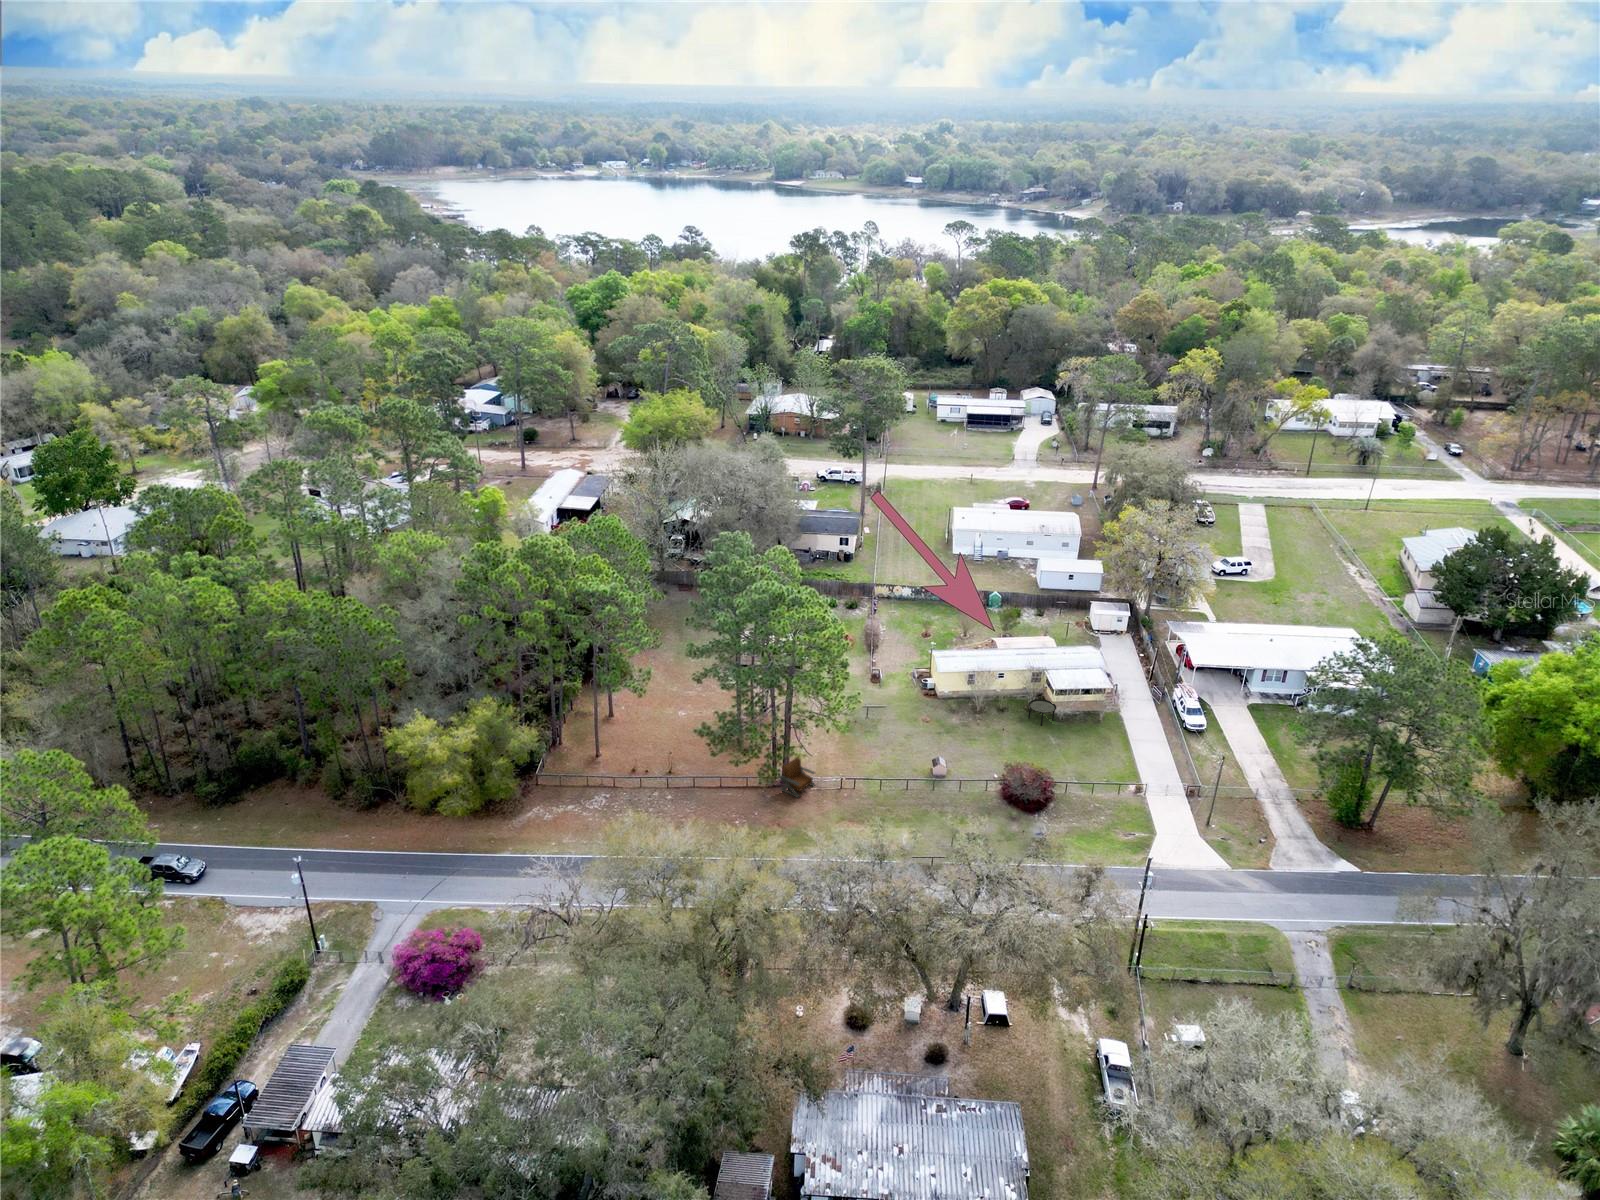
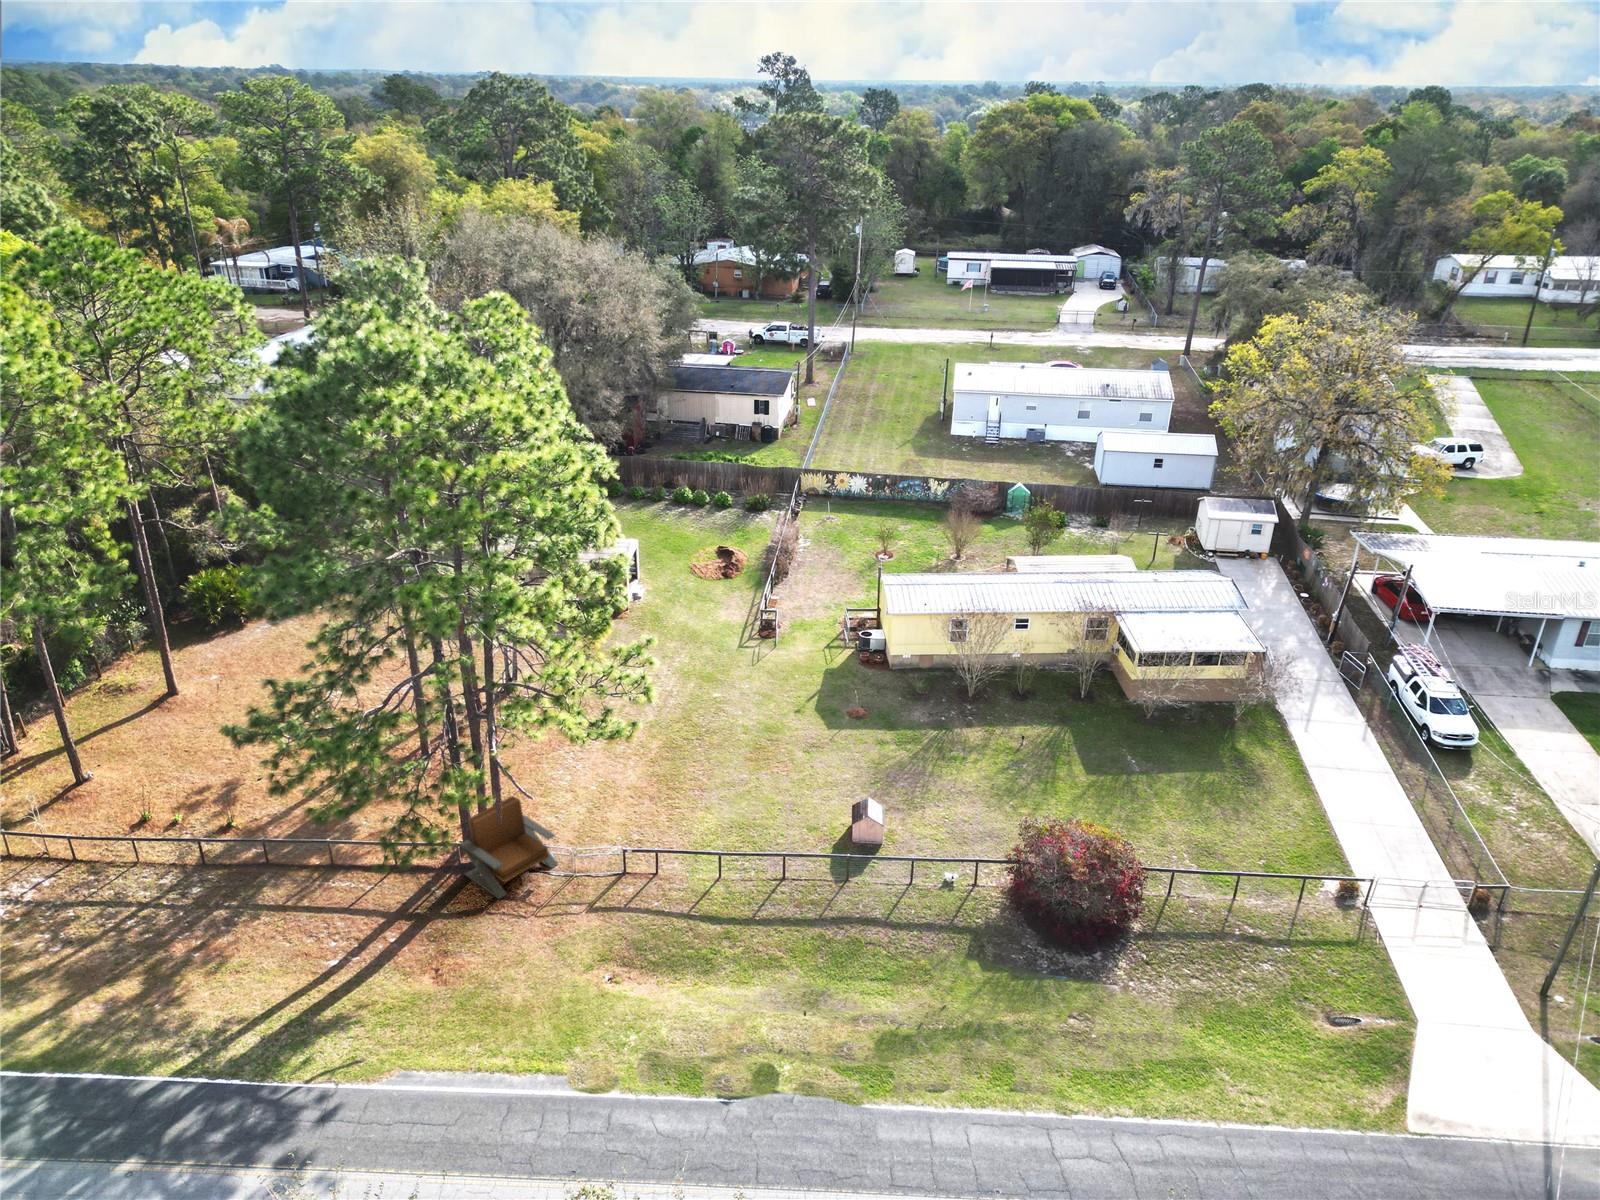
round table: present [1028,699,1056,726] -> none [1079,674,1142,731]

